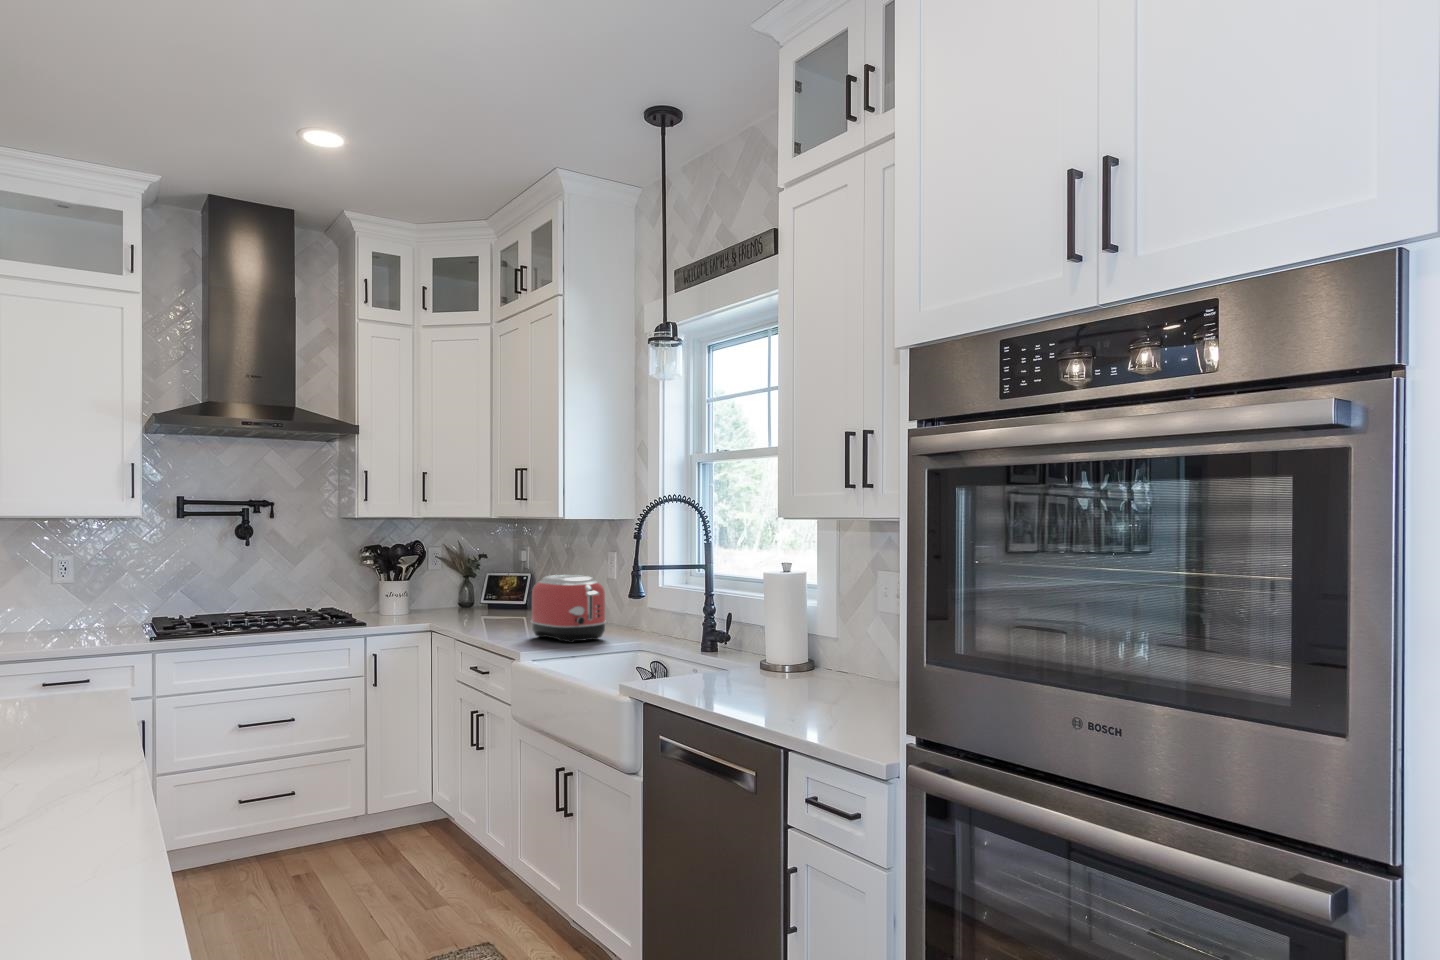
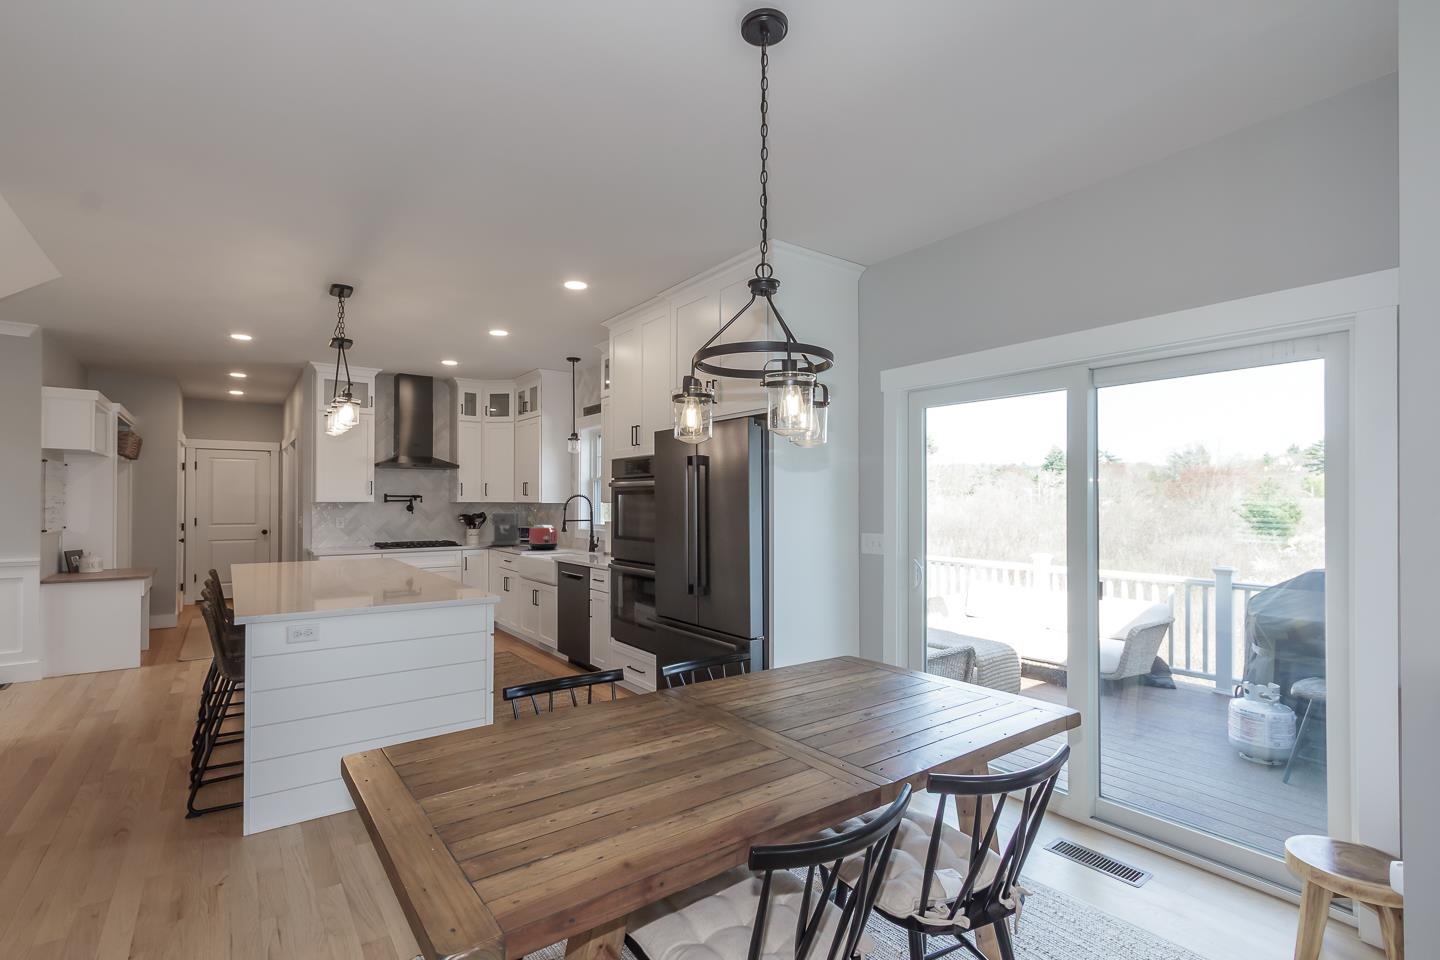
coffee maker: none [435,541,505,625] -> present [491,512,520,546]

